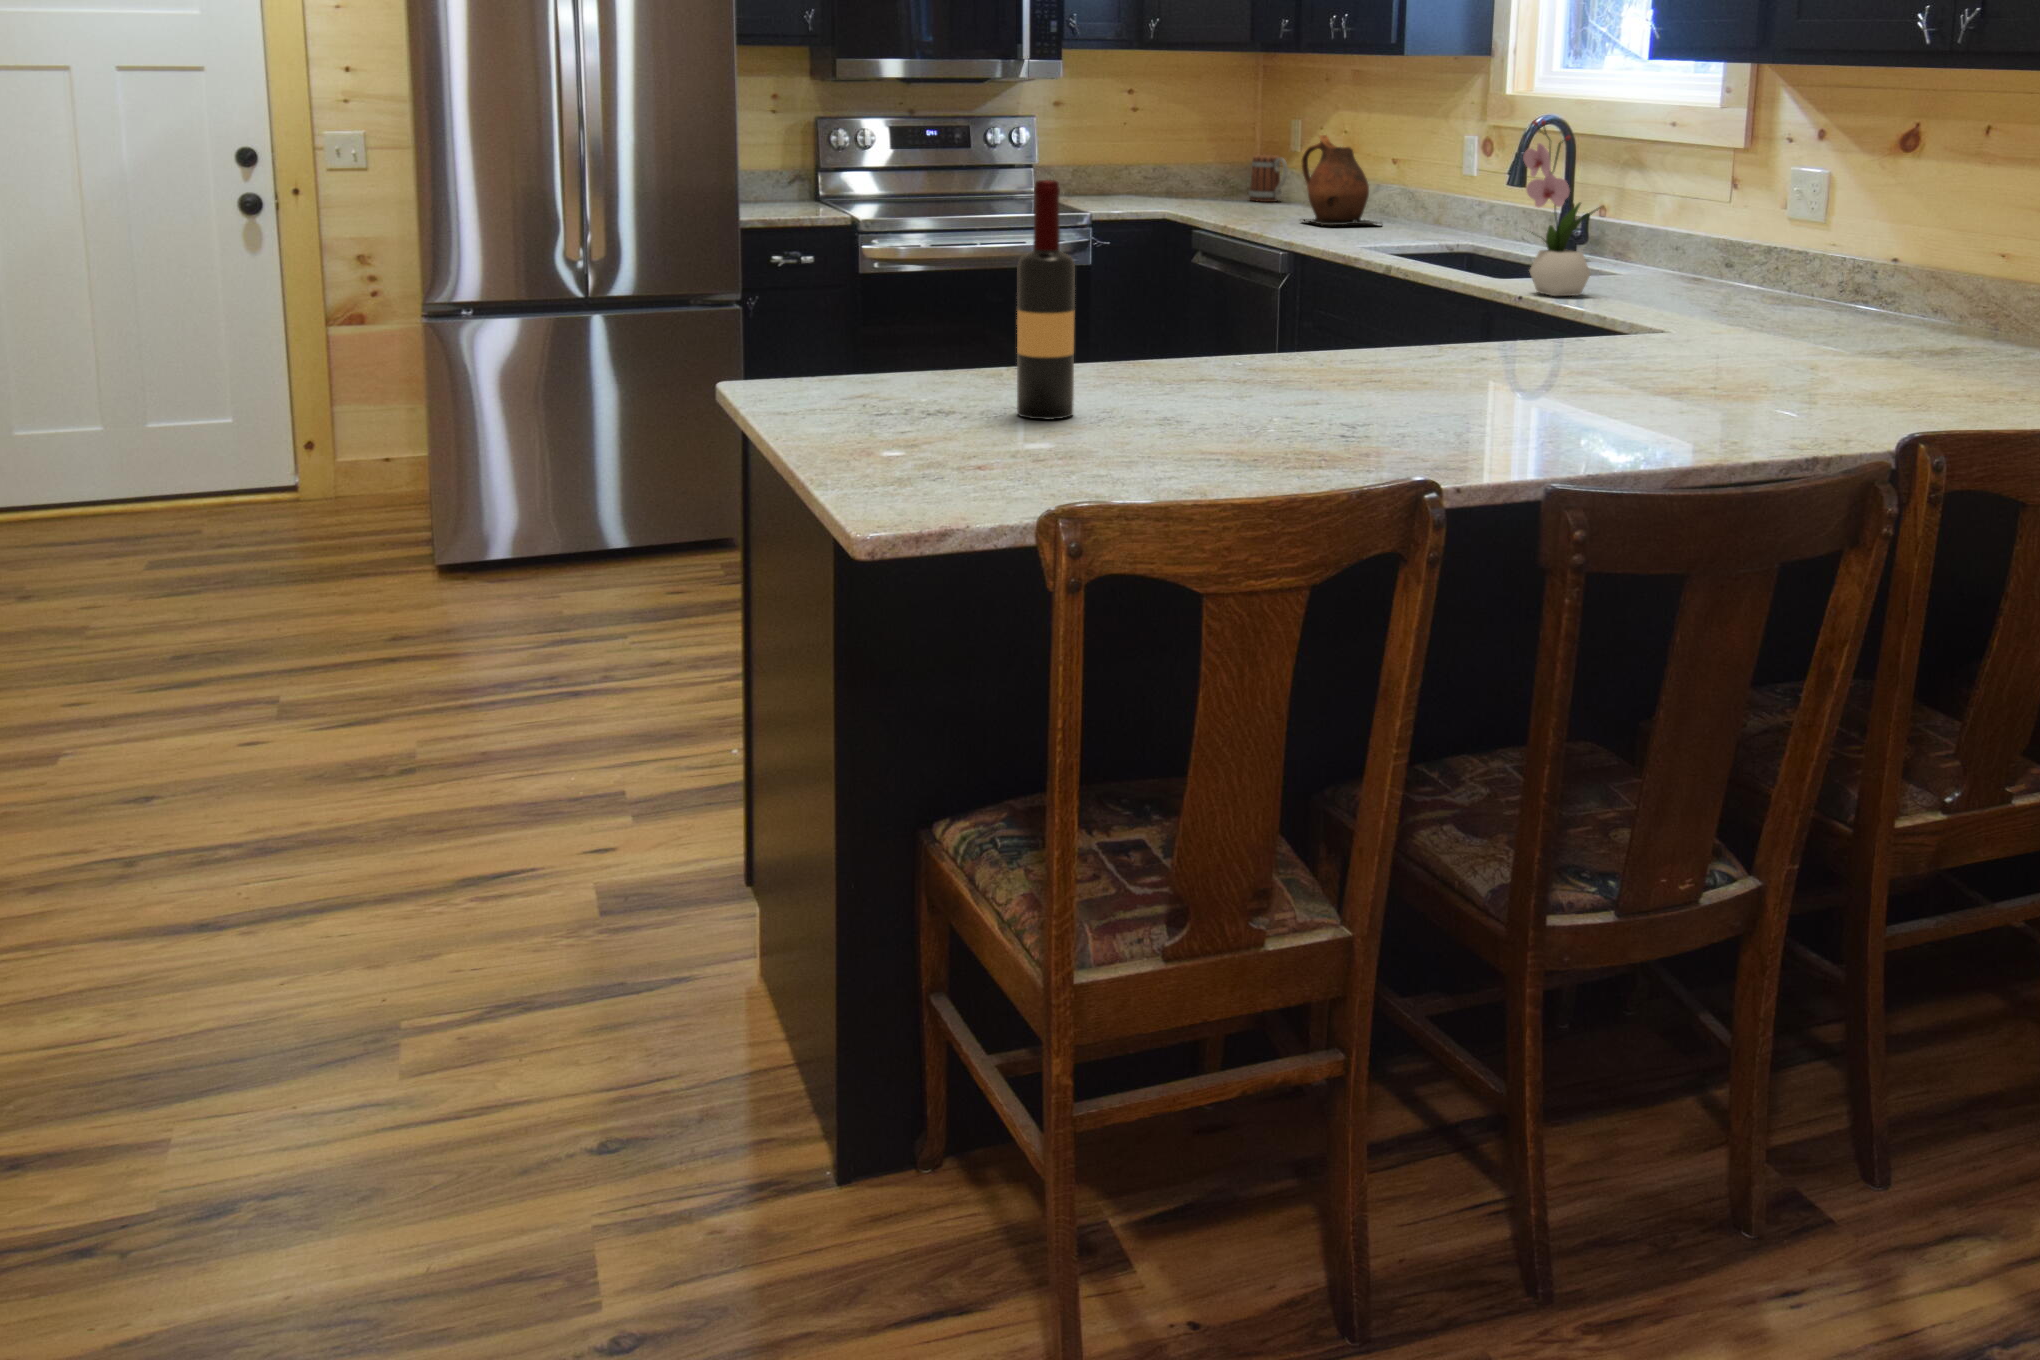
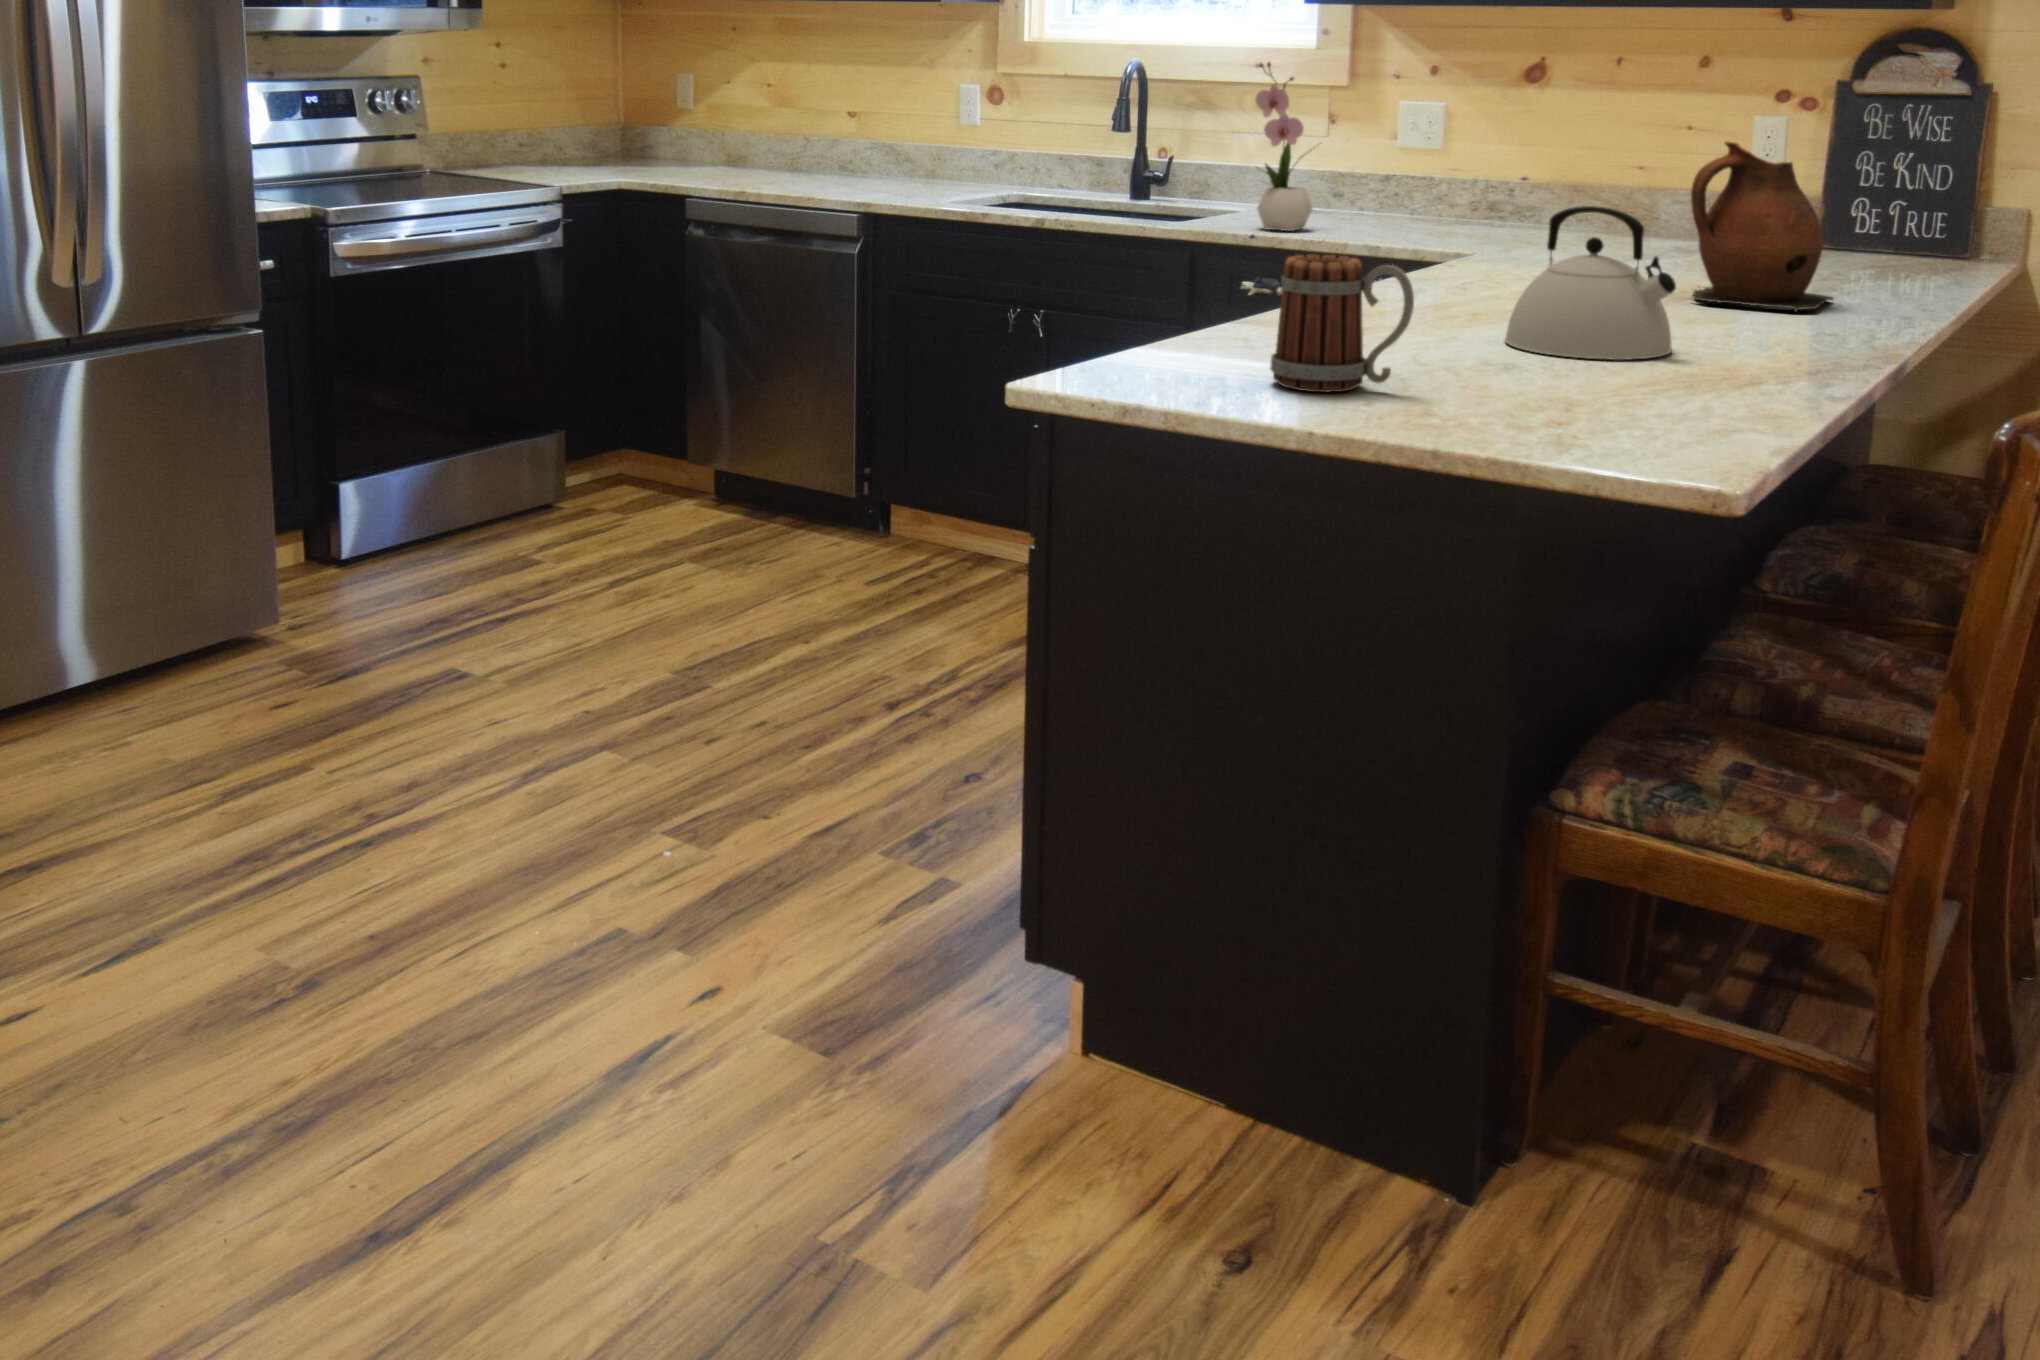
ceramic pitcher: present [1302,135,1383,225] -> present [1691,141,1833,312]
mug: present [1249,155,1287,202] -> present [1270,255,1414,392]
wine bottle: present [1017,180,1075,419] -> none [1399,125,1469,372]
kettle: none [1205,273,1369,435] -> present [1505,206,1676,360]

